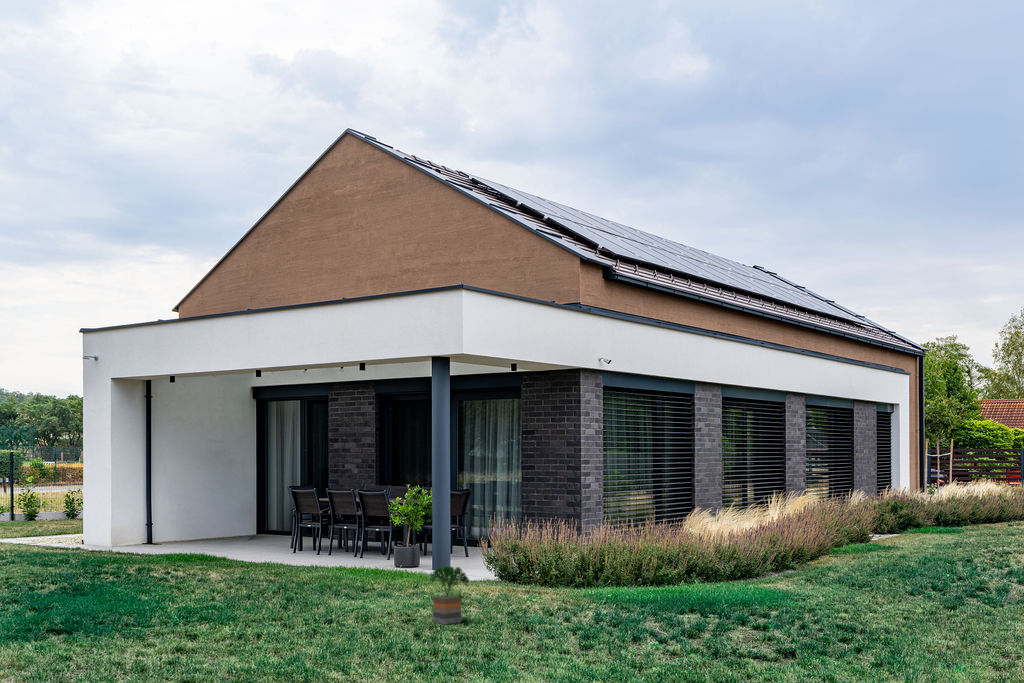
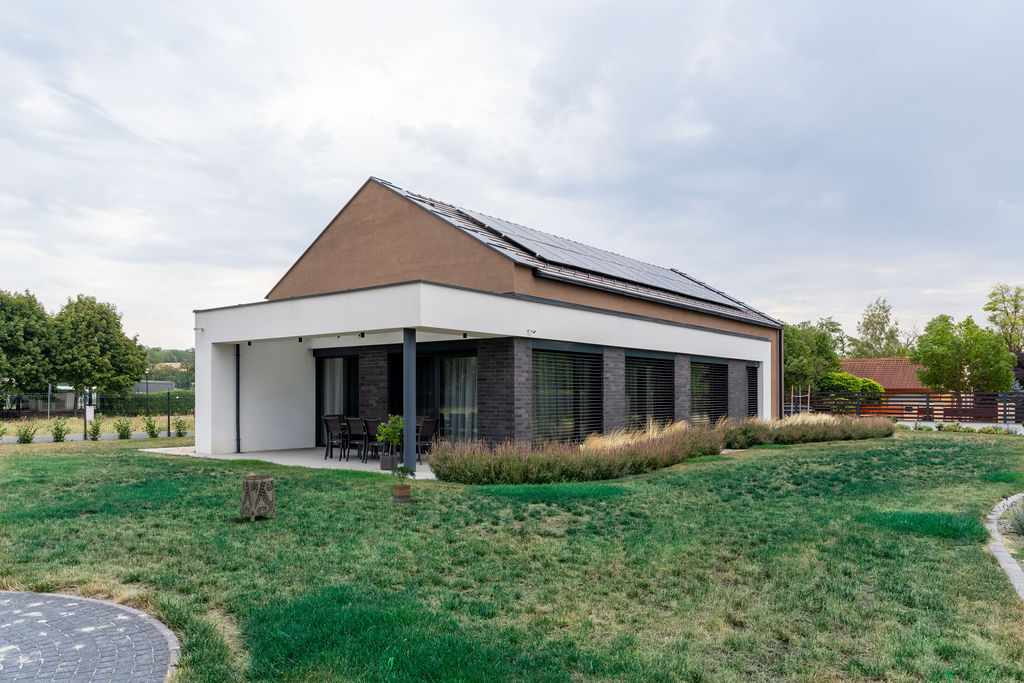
basket: none [206,584,264,661] -> present [239,475,276,522]

